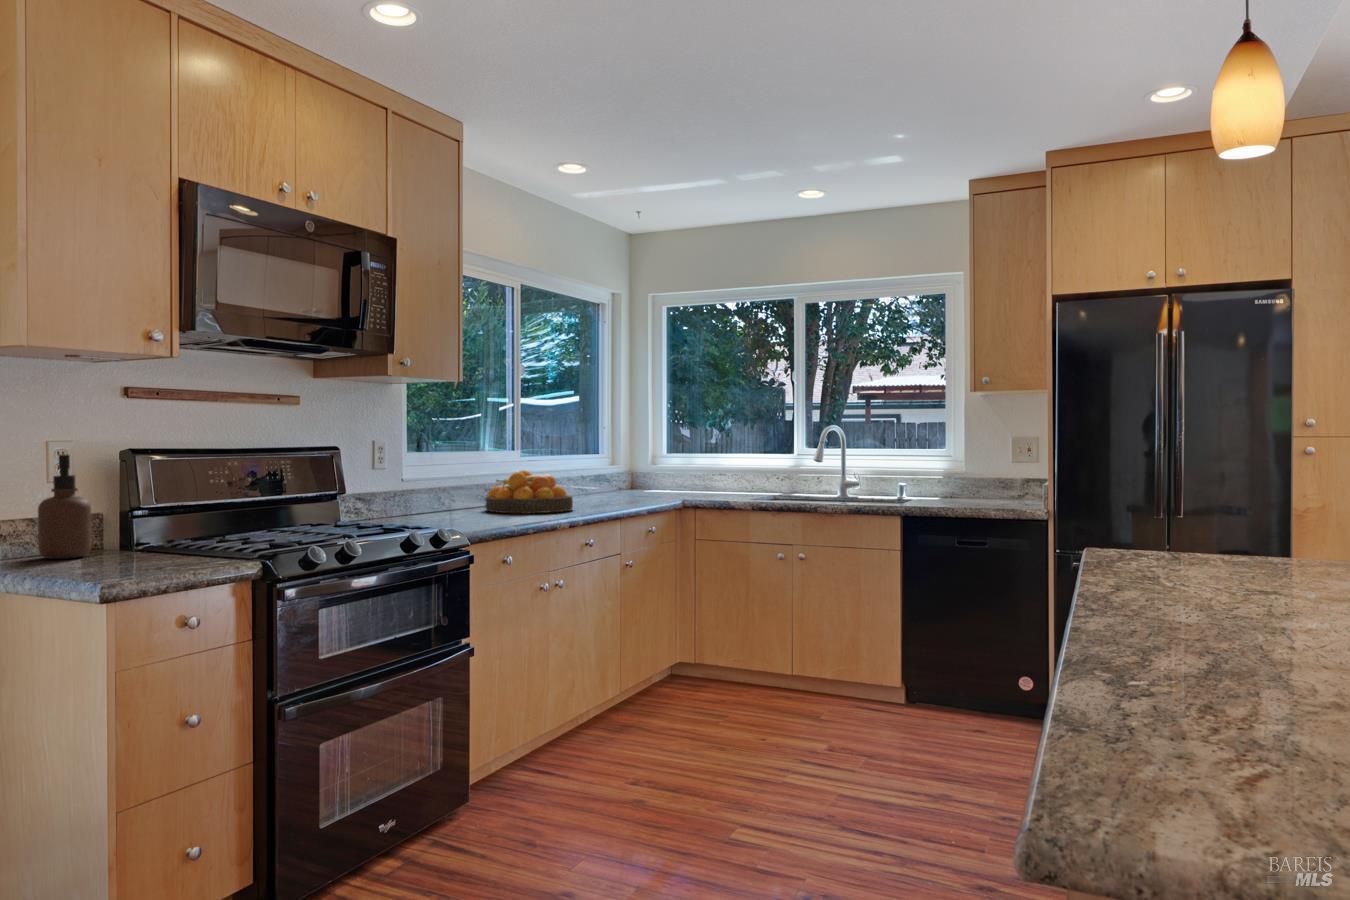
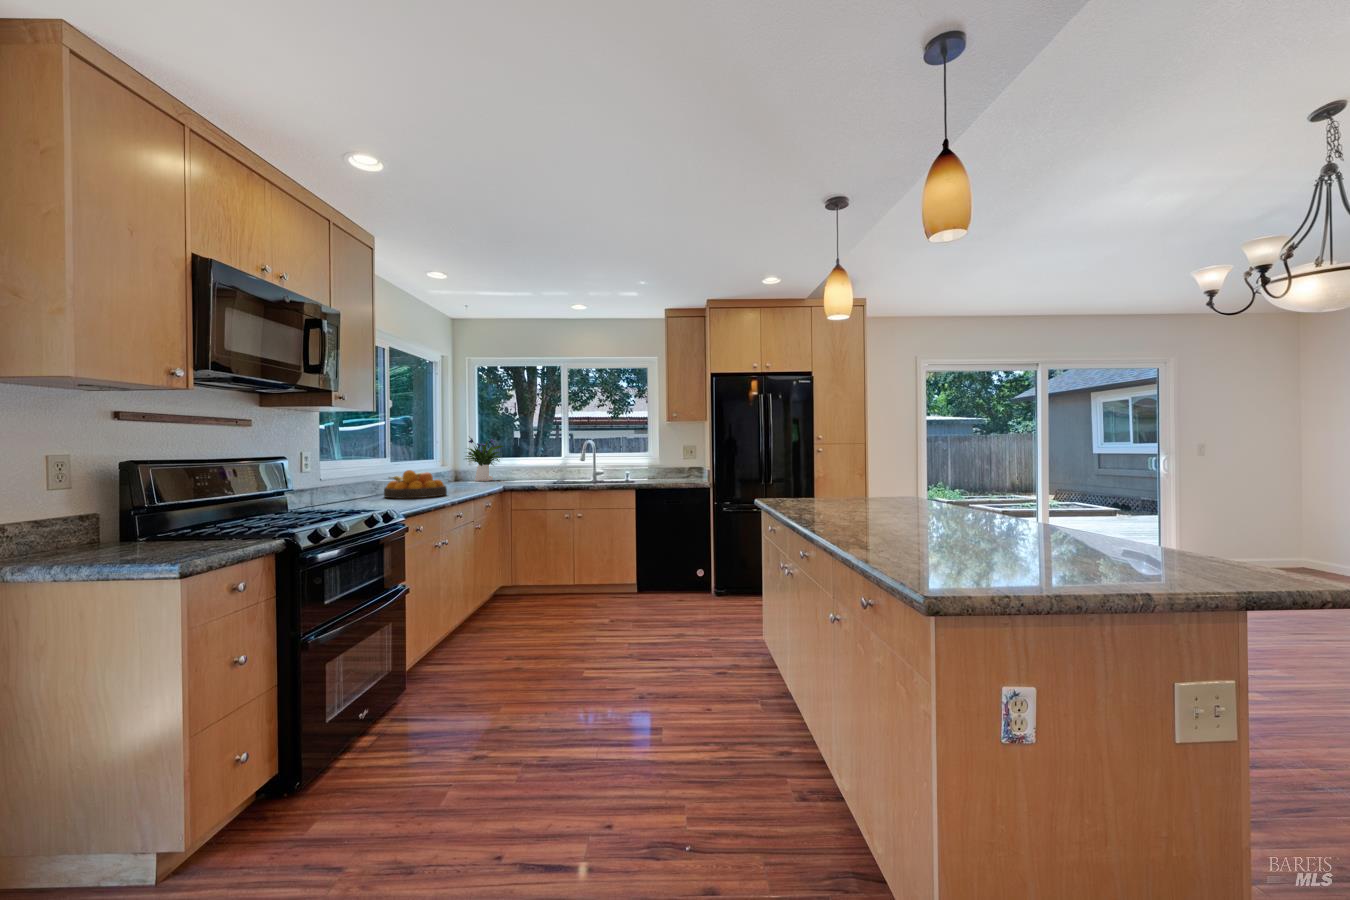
flower arrangement: none [633,418,703,491] -> present [465,438,504,481]
soap dispenser: present [38,455,92,559] -> none [57,466,112,552]

